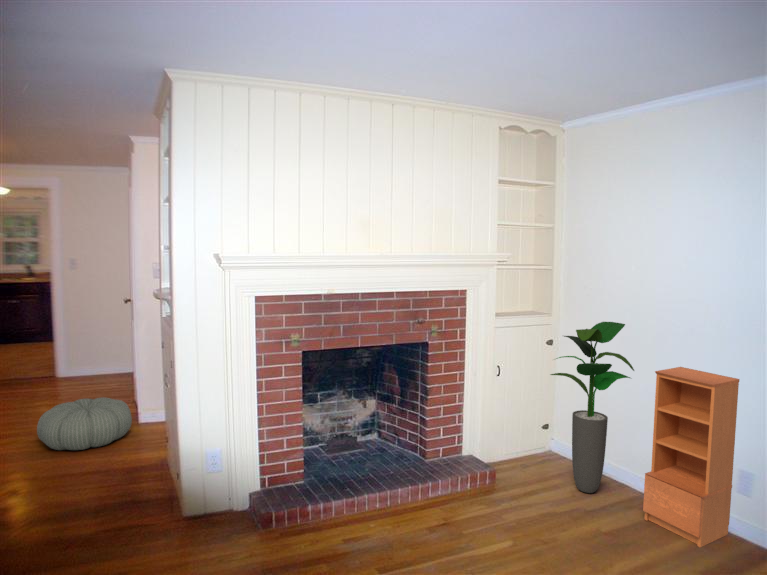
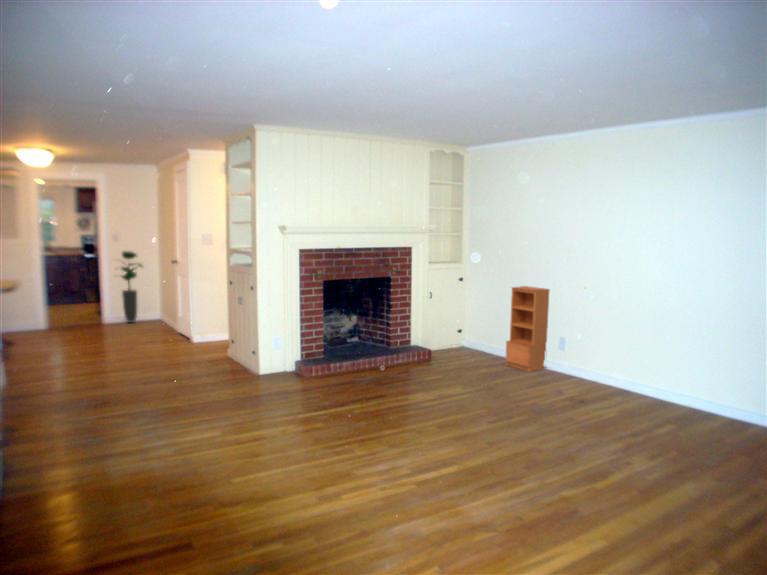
potted plant: present [551,322,634,493] -> present [122,251,142,323]
pouf: present [37,398,132,450] -> none [137,323,195,353]

